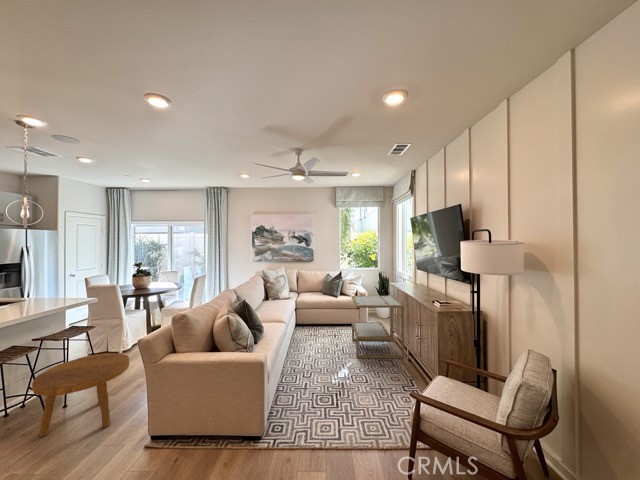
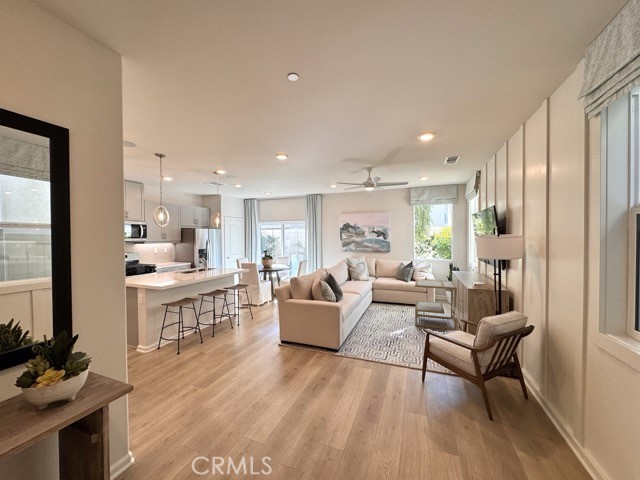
footstool: present [32,353,129,437] -> none [227,299,268,336]

